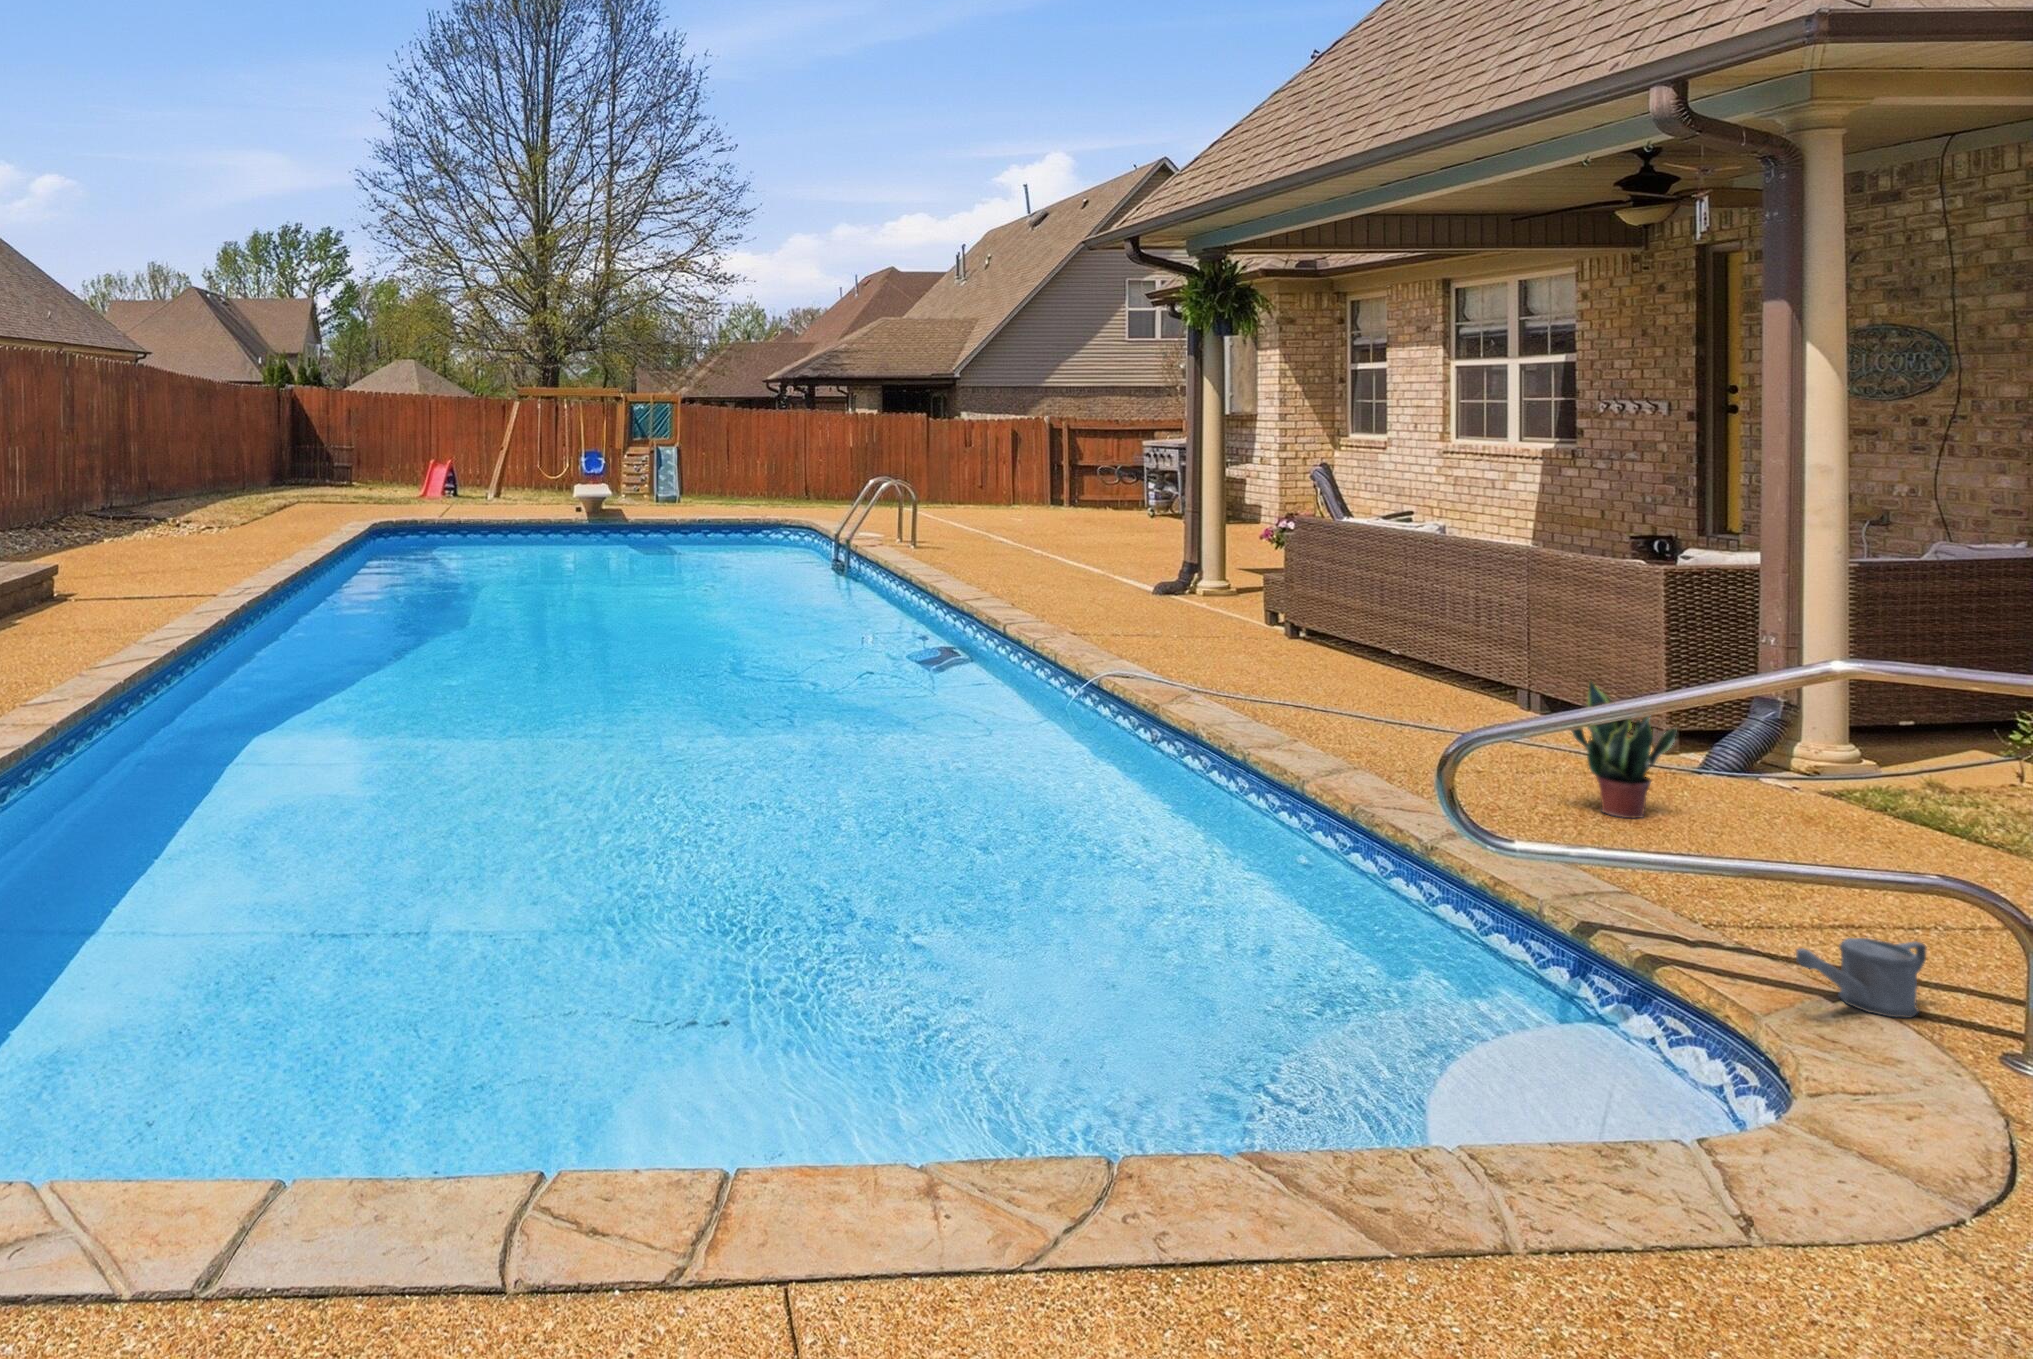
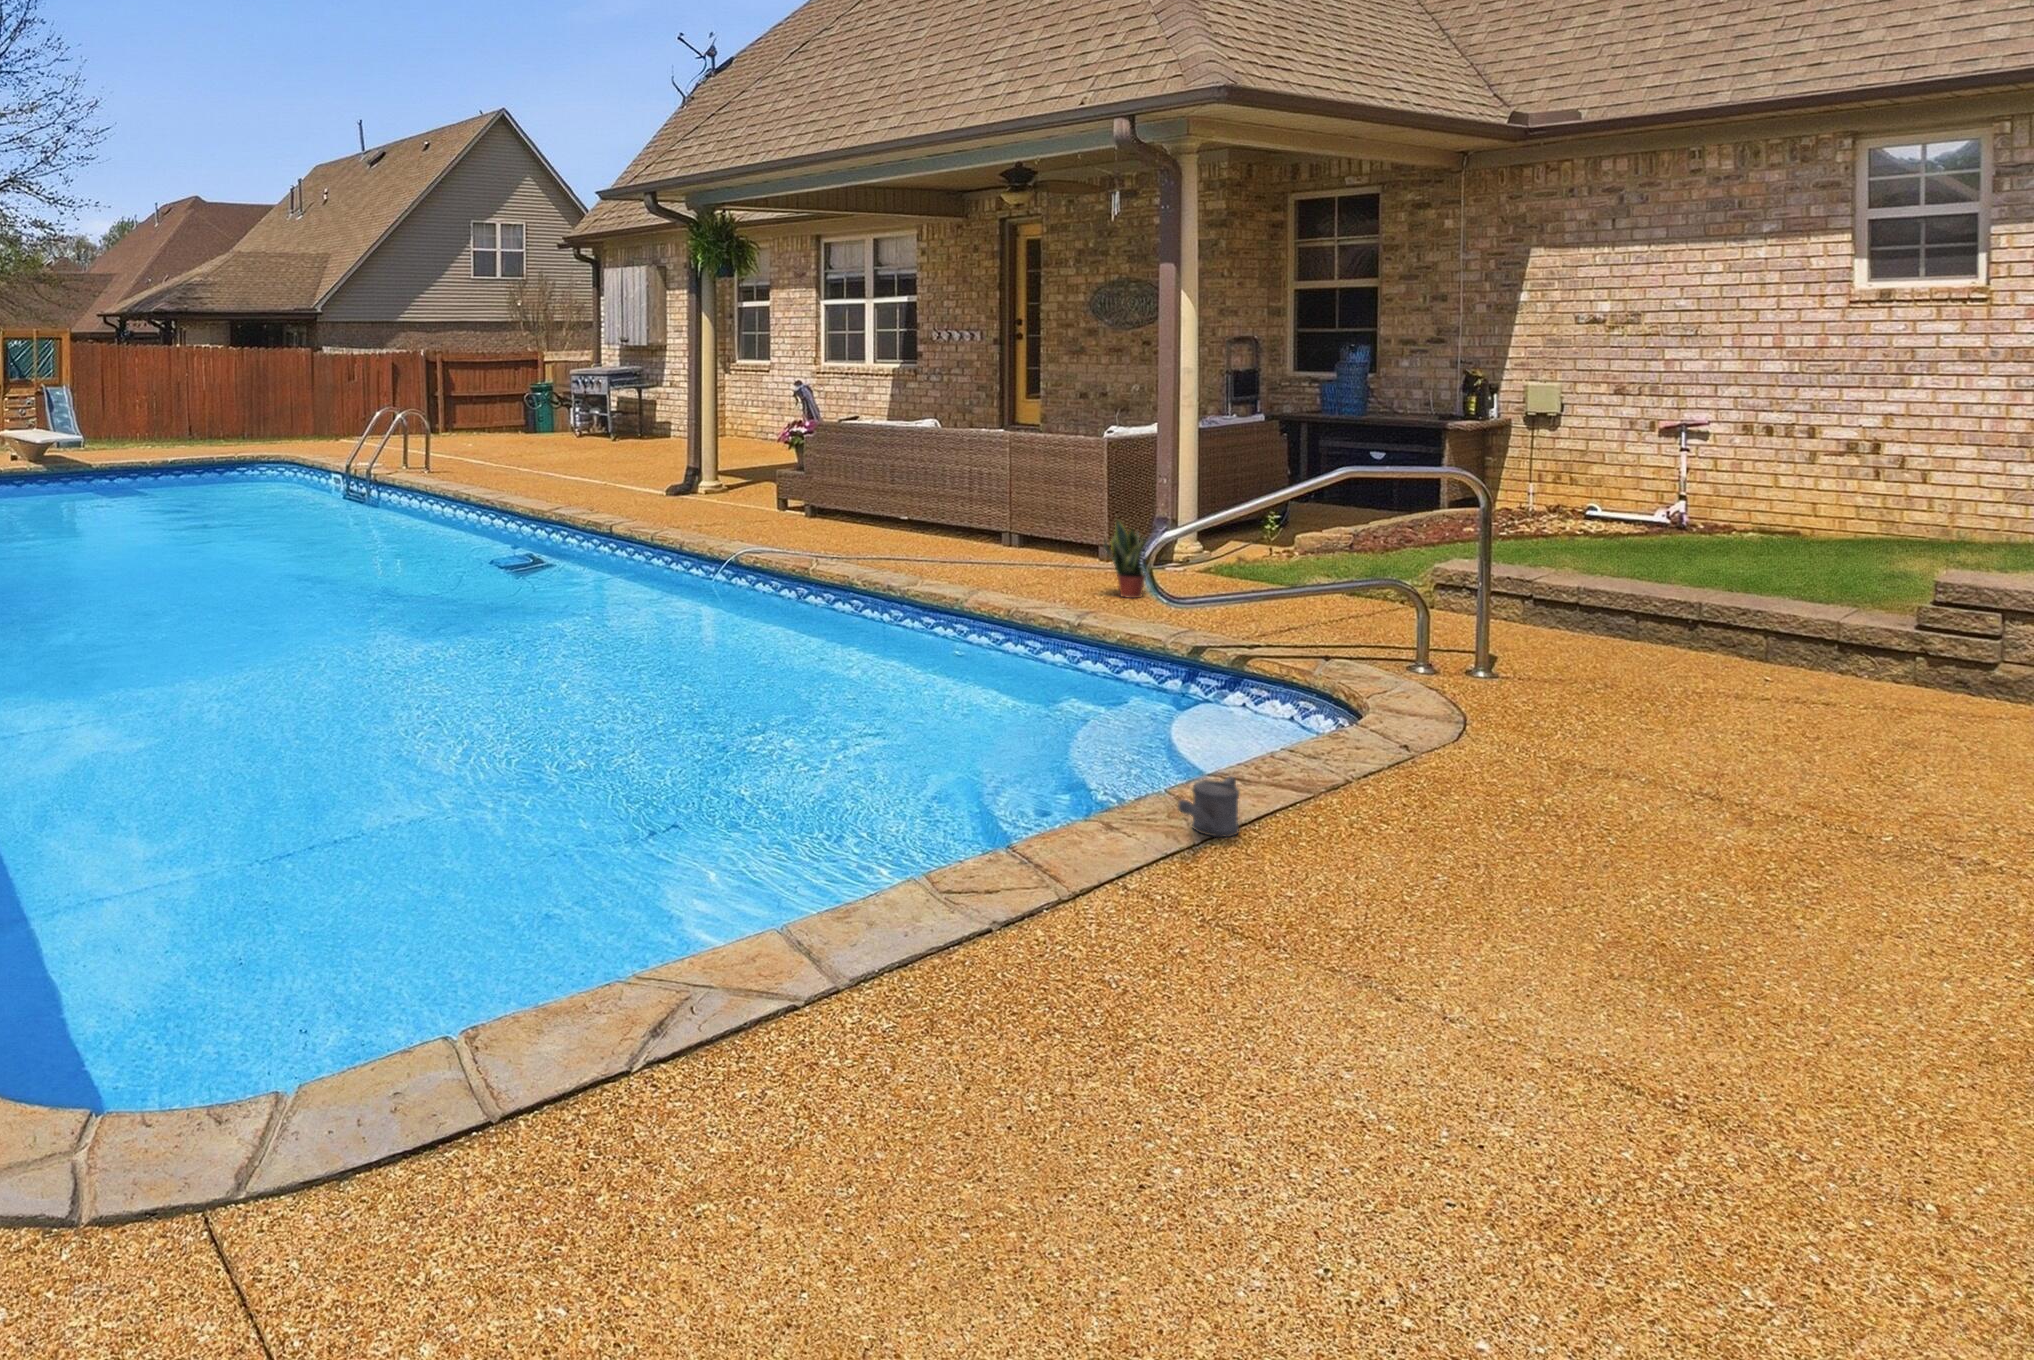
watering can: present [1796,938,1927,1018] -> present [1178,776,1239,837]

